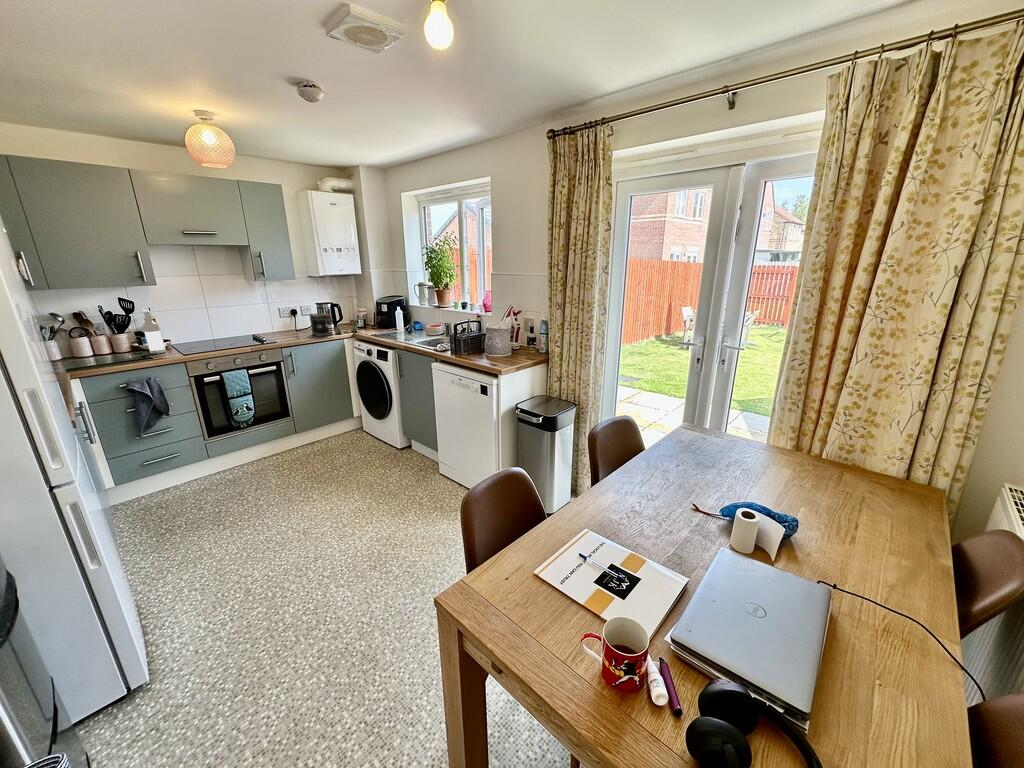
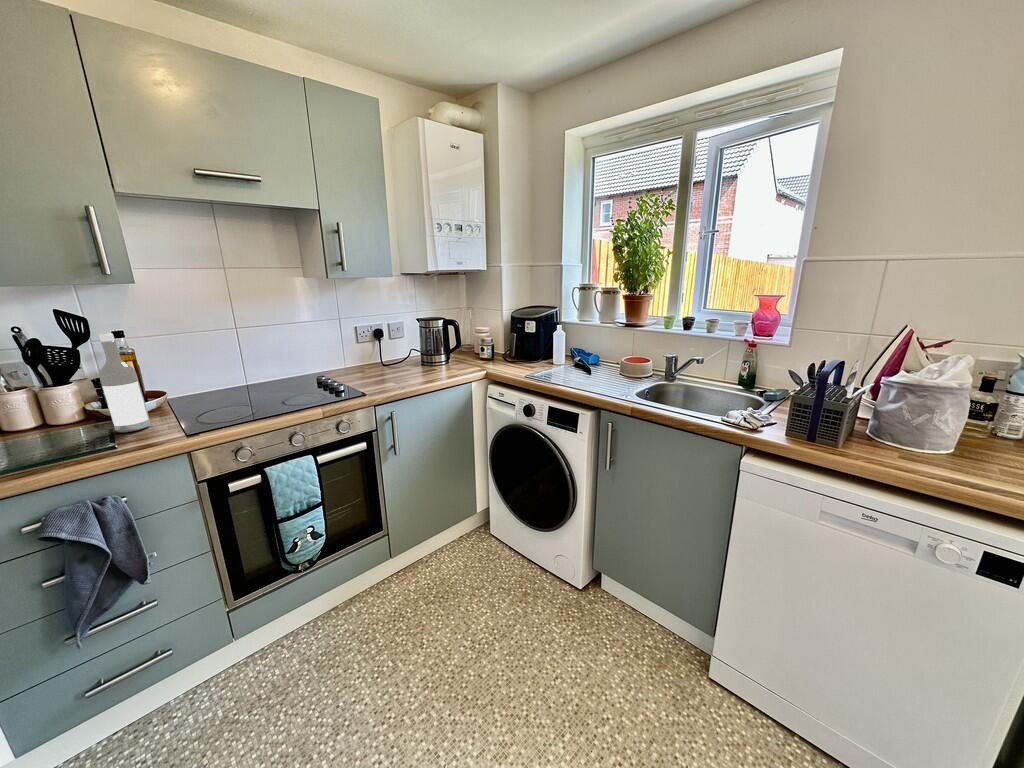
coffee maker: present [310,313,357,336] -> none [412,335,487,379]

